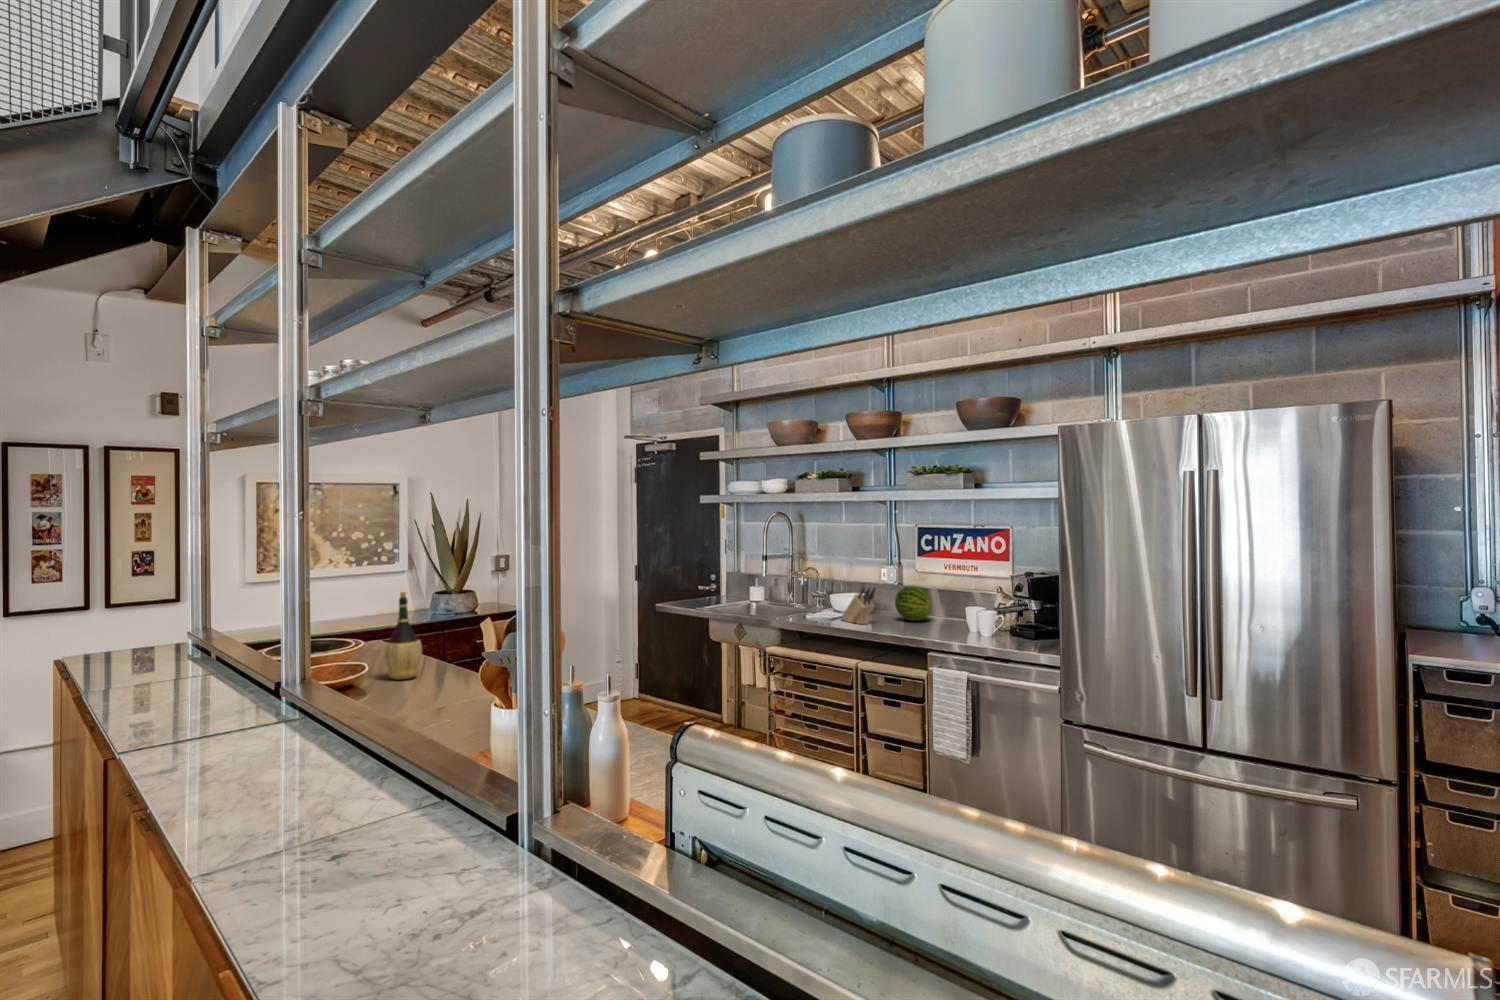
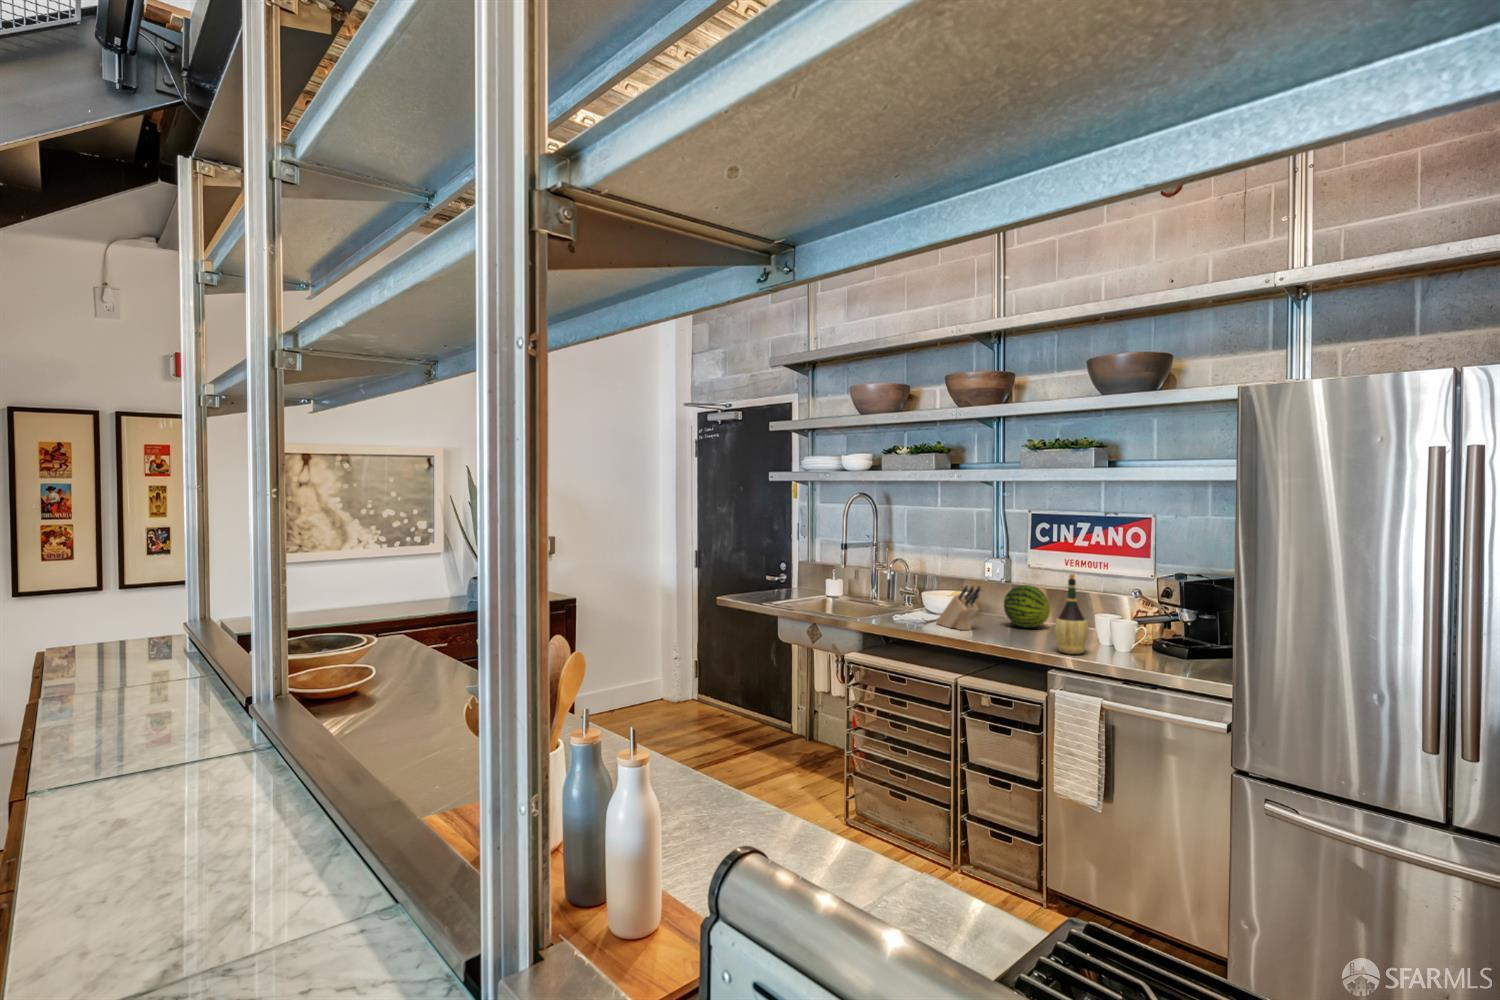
wine bottle: present [384,592,422,679] -> present [1054,574,1089,654]

